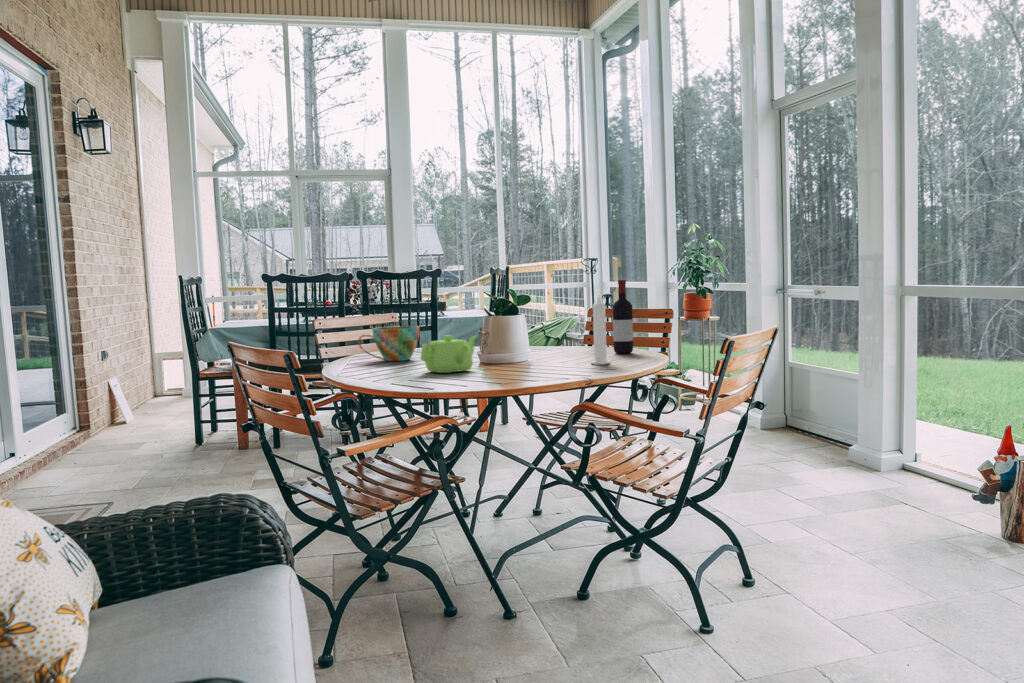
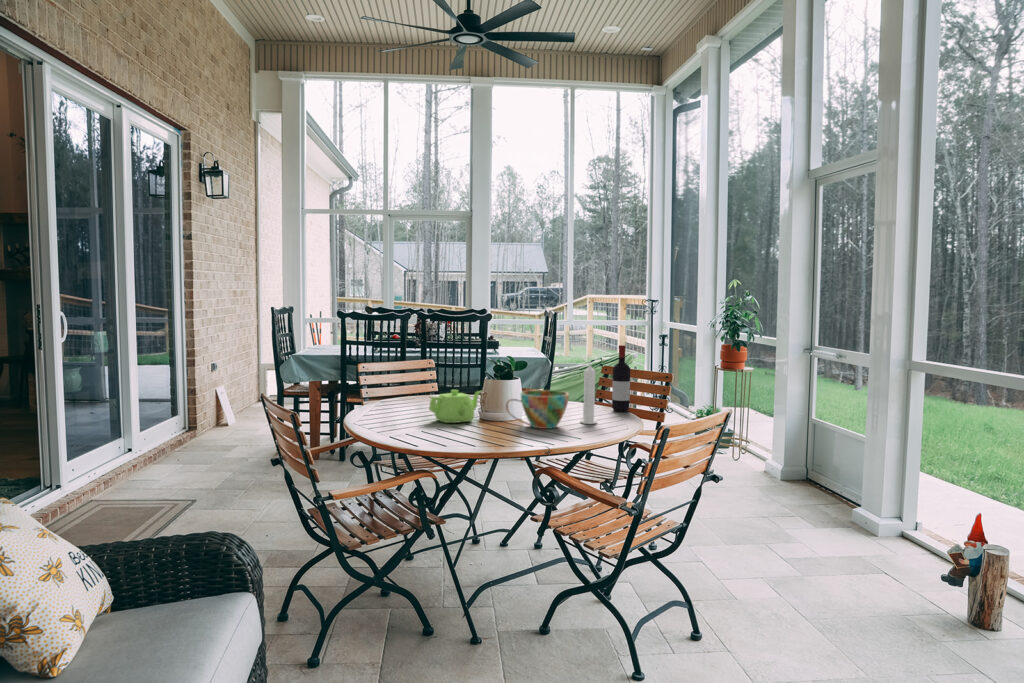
cup: present [358,326,420,361] -> present [506,390,569,429]

